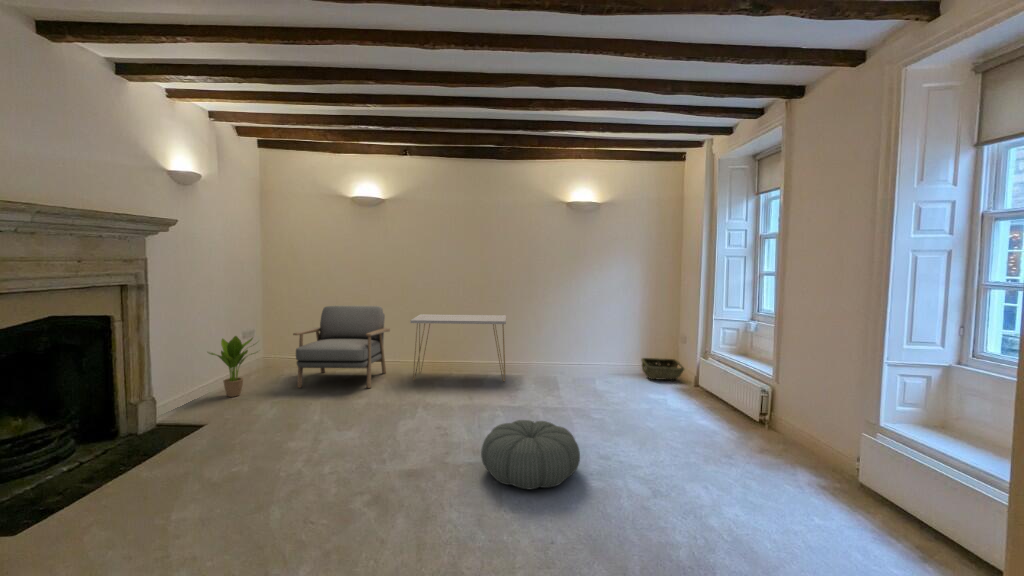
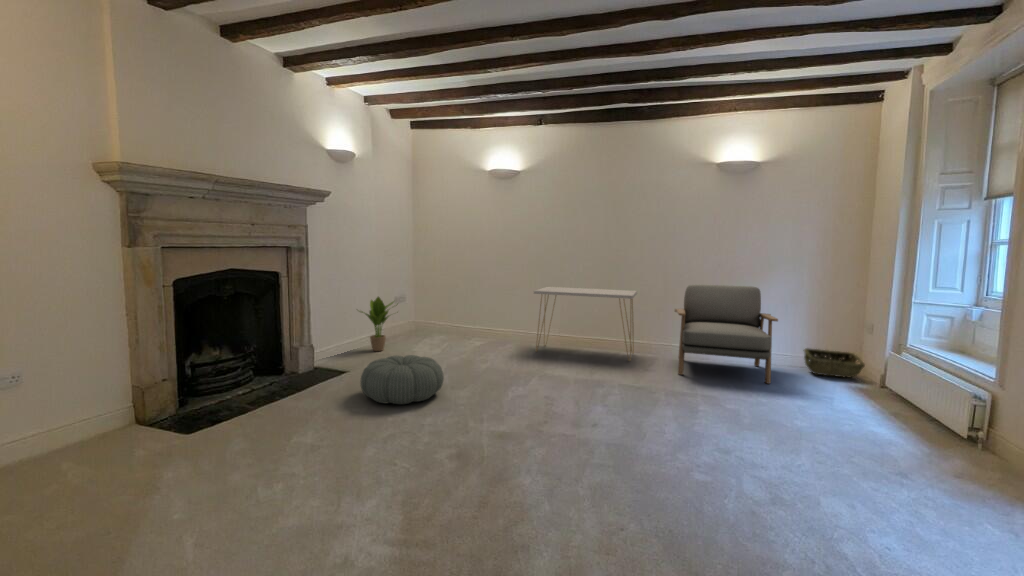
armchair: present [293,306,390,388] -> present [675,285,778,384]
pouf: present [481,420,580,489] -> present [361,355,444,404]

